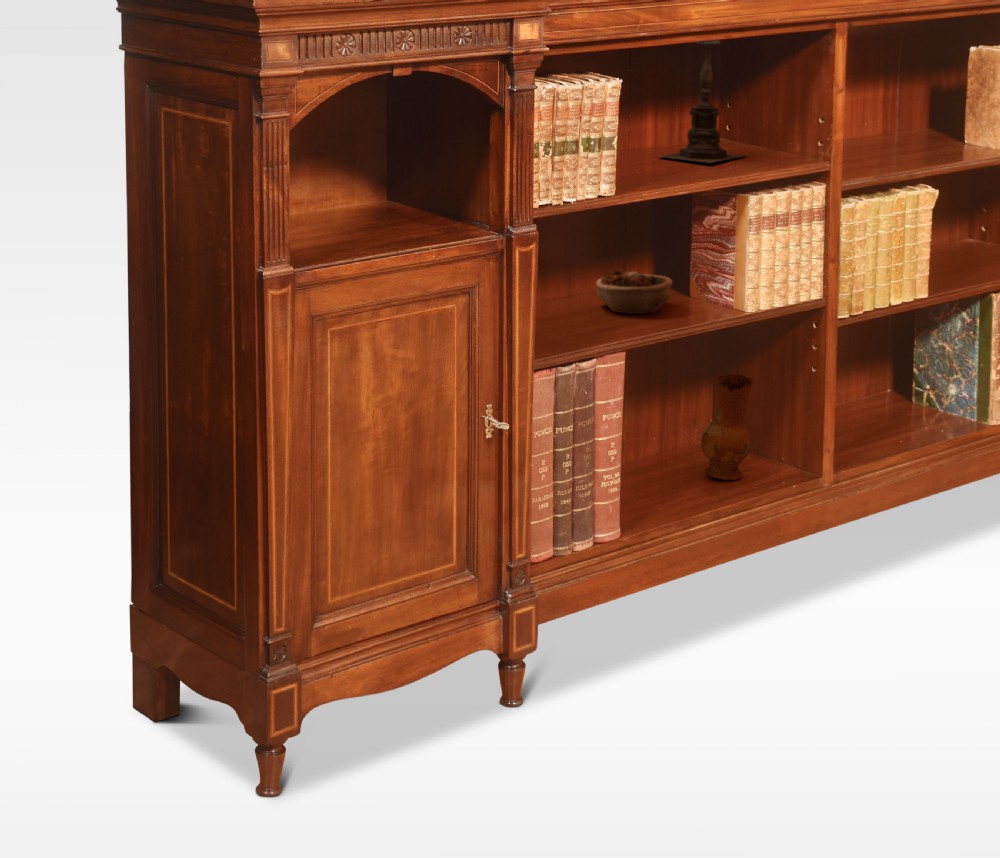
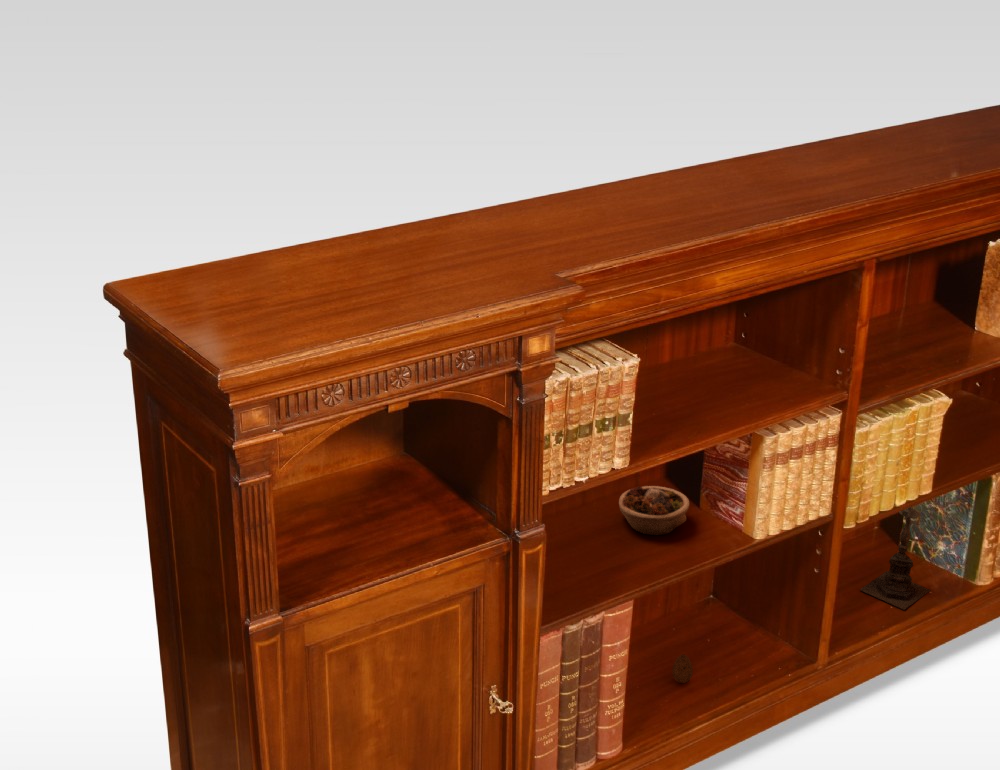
candle holder: present [661,41,744,163] -> present [860,507,930,610]
ceramic jug: present [701,374,753,480] -> none [710,572,760,665]
decorative egg: none [664,459,686,494] -> present [672,654,693,683]

